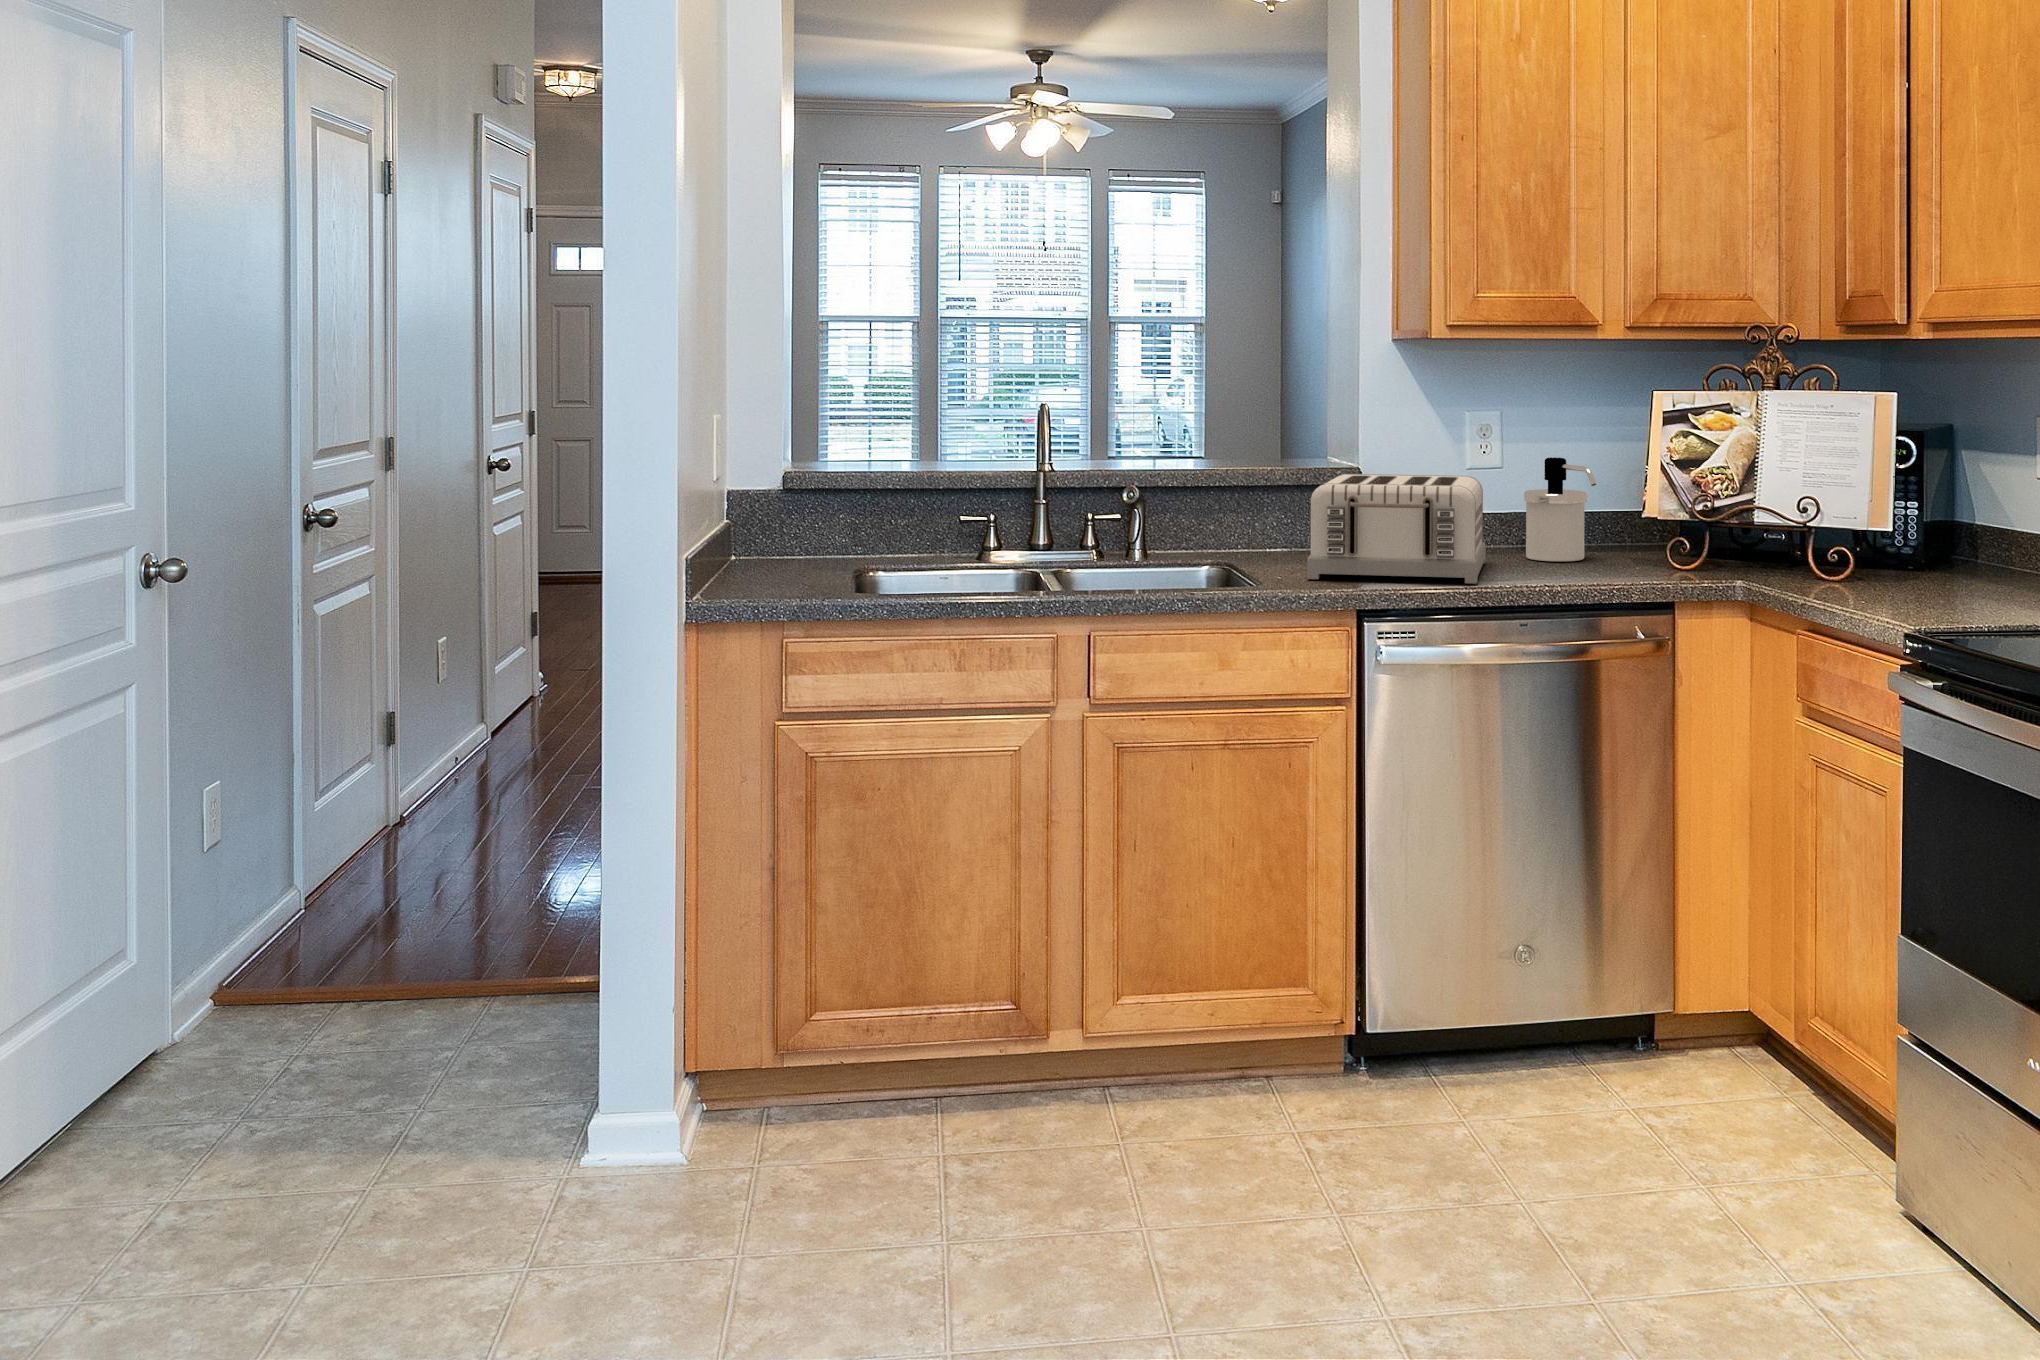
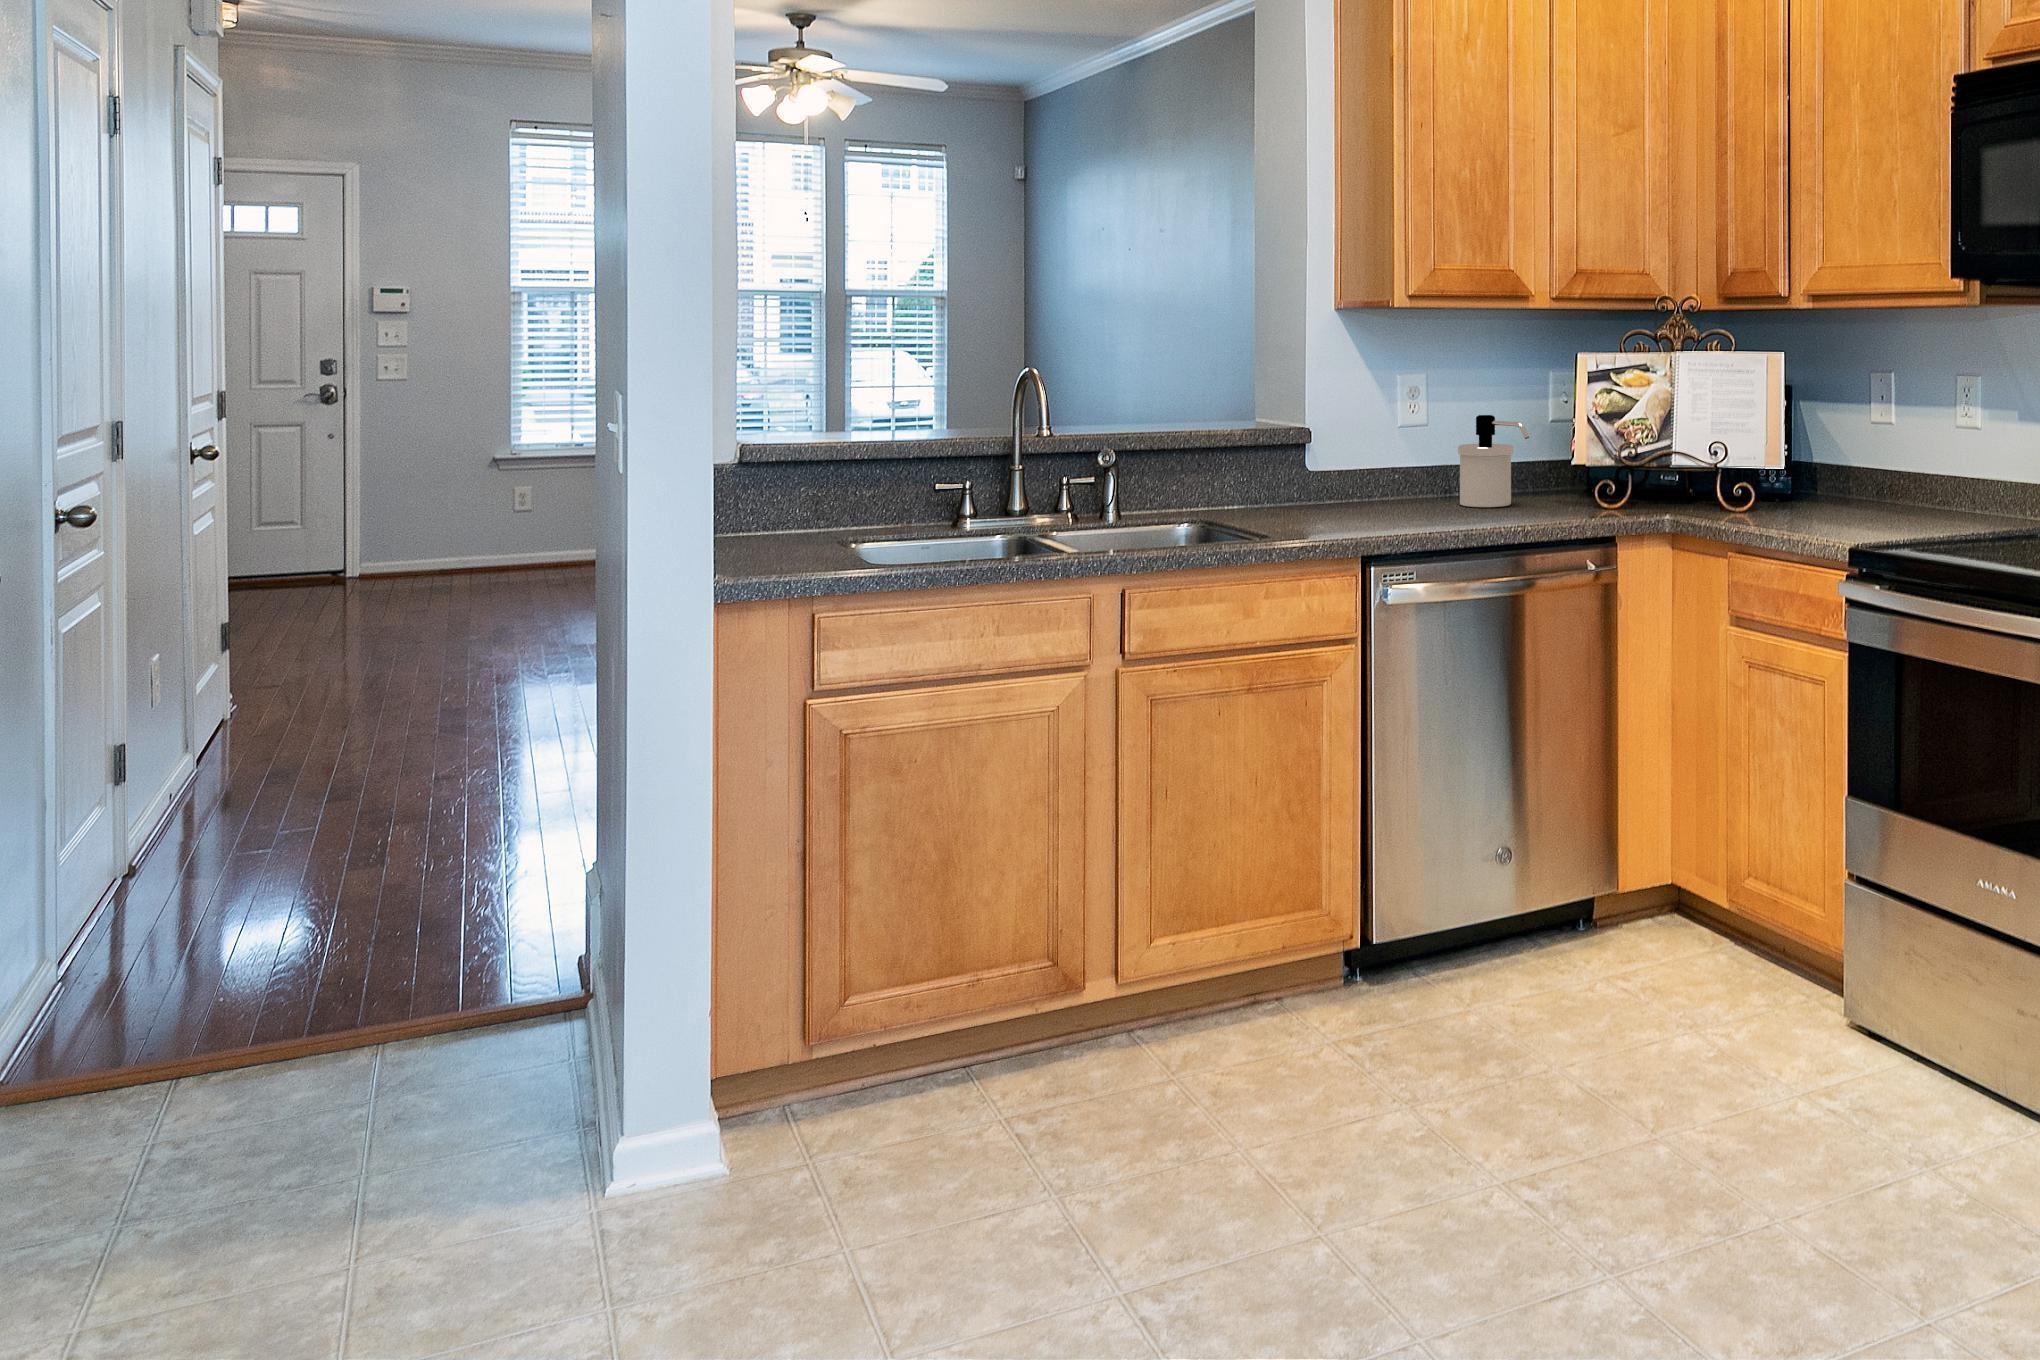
toaster: present [1307,474,1486,583] -> none [1290,433,1453,532]

